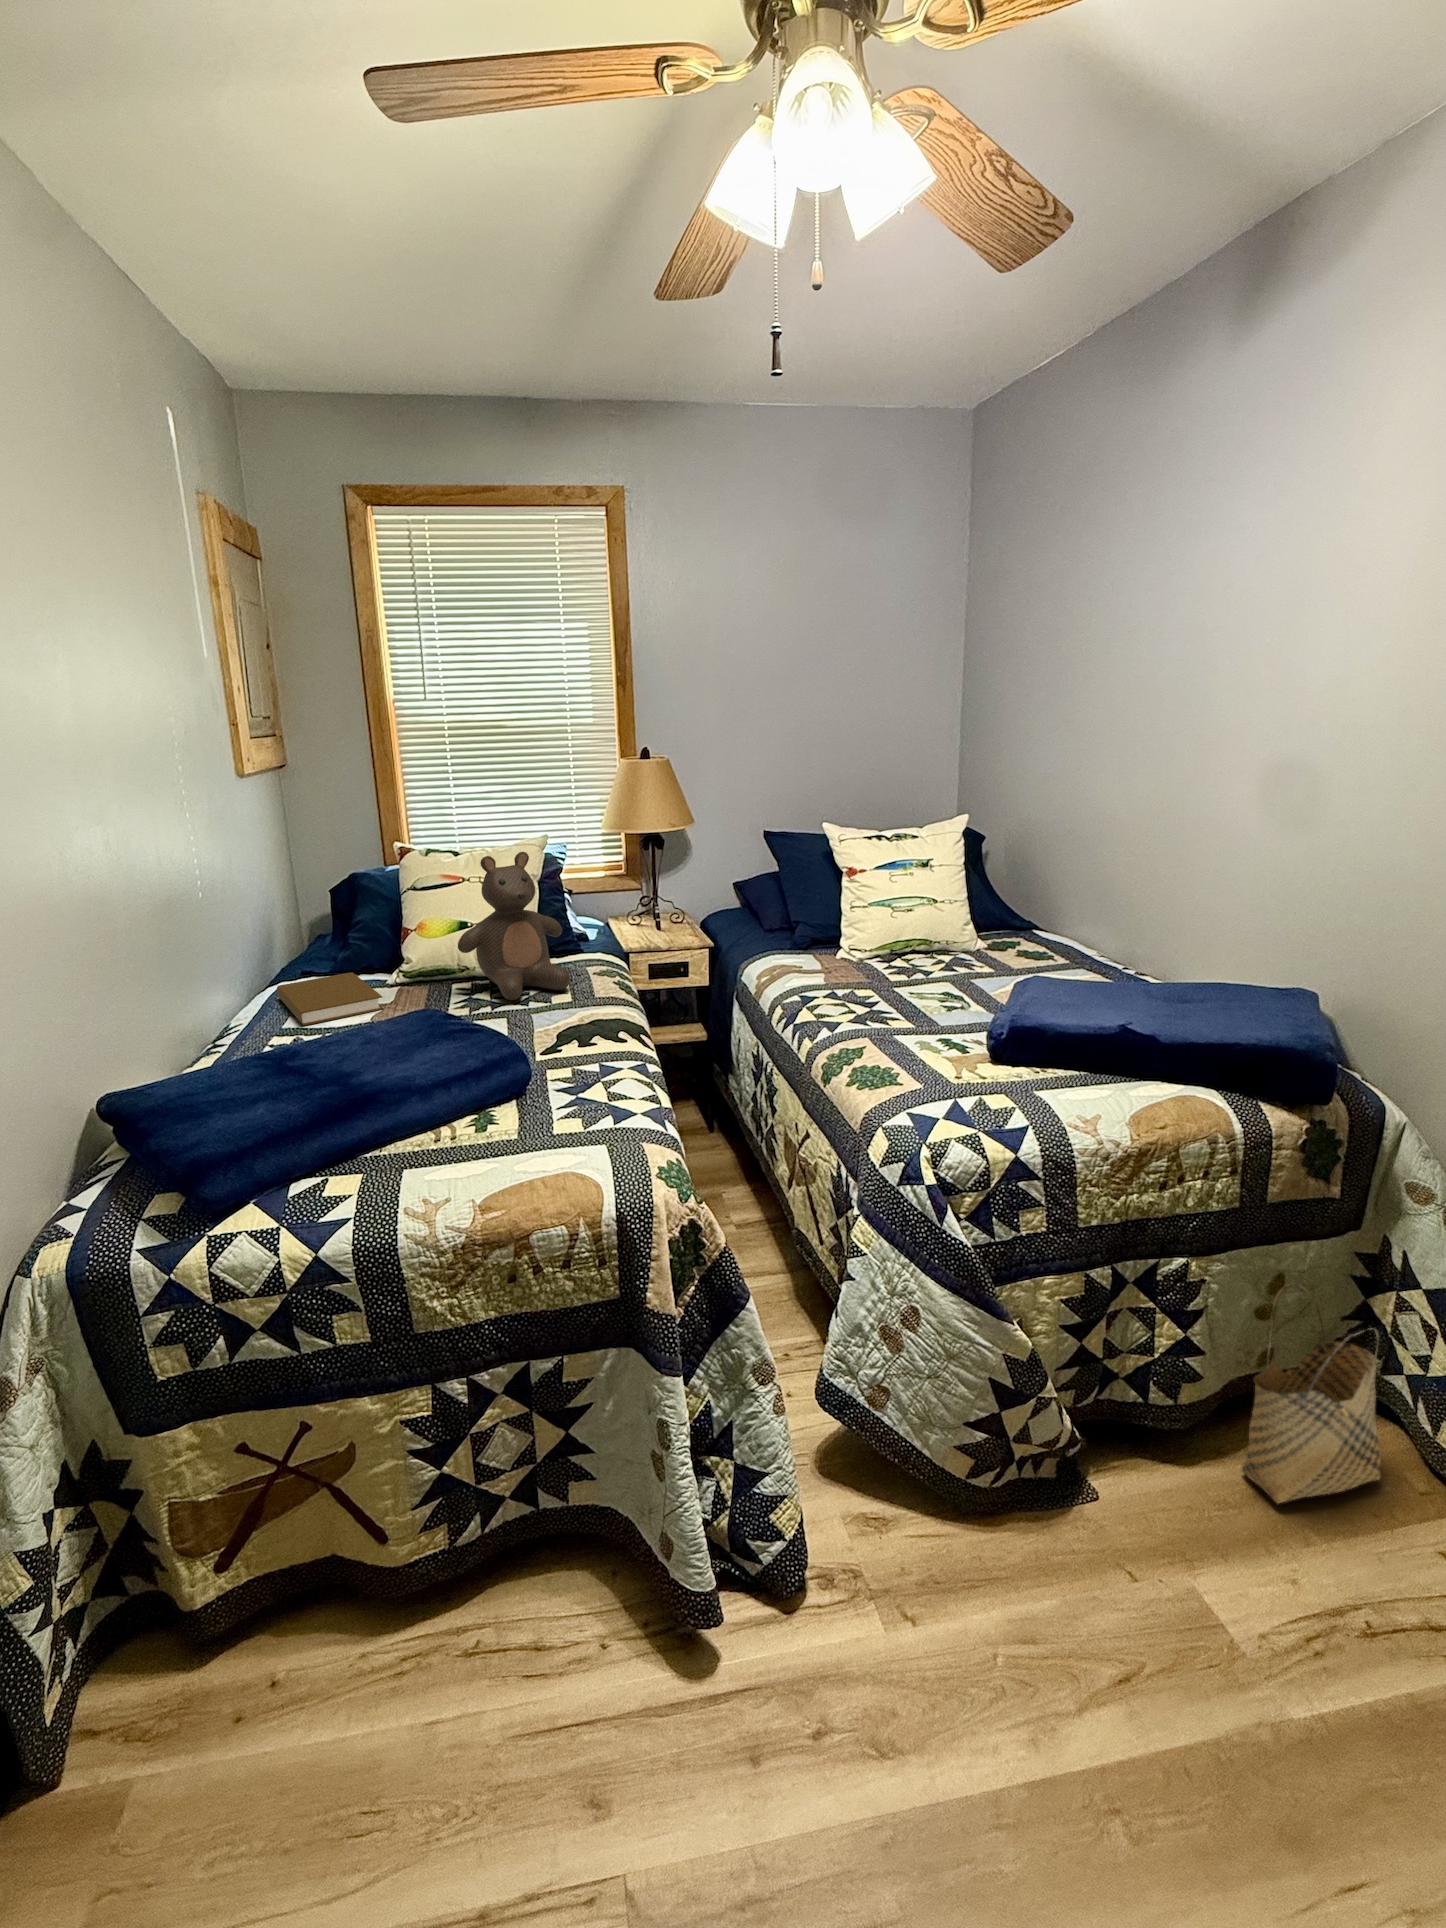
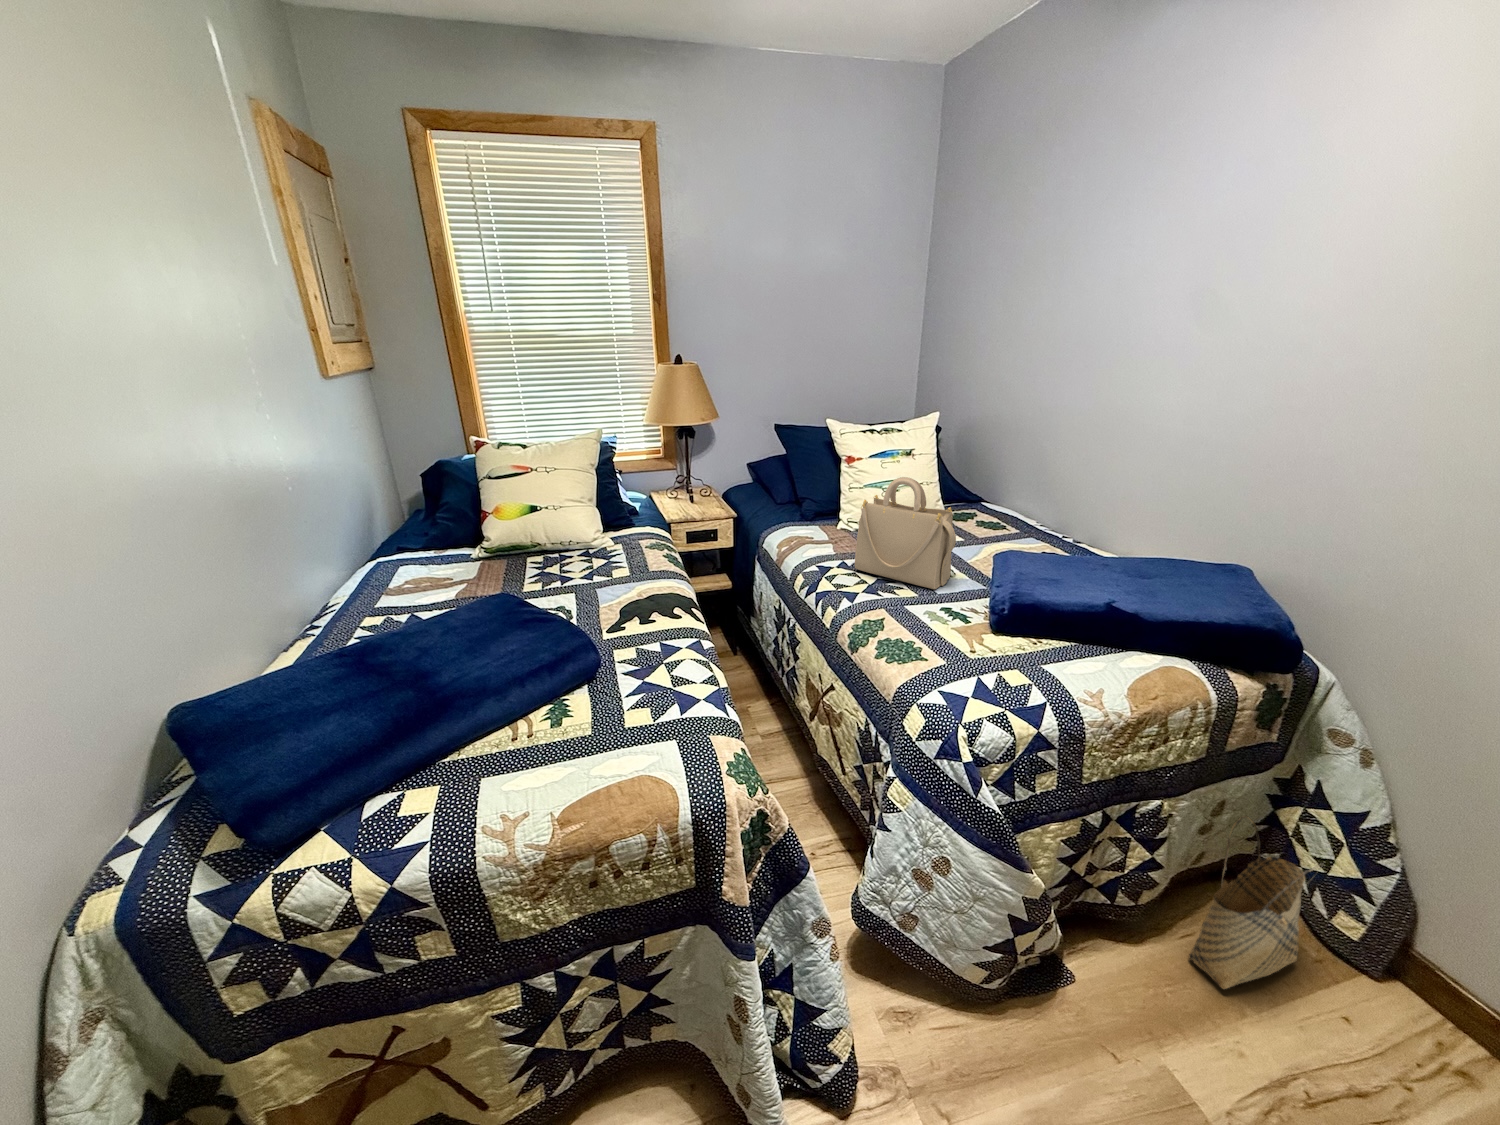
teddy bear: present [458,852,570,1000] -> none [528,445,627,576]
handbag: none [843,887,959,1020] -> present [855,477,956,589]
book: present [277,972,384,1025] -> none [369,549,465,604]

